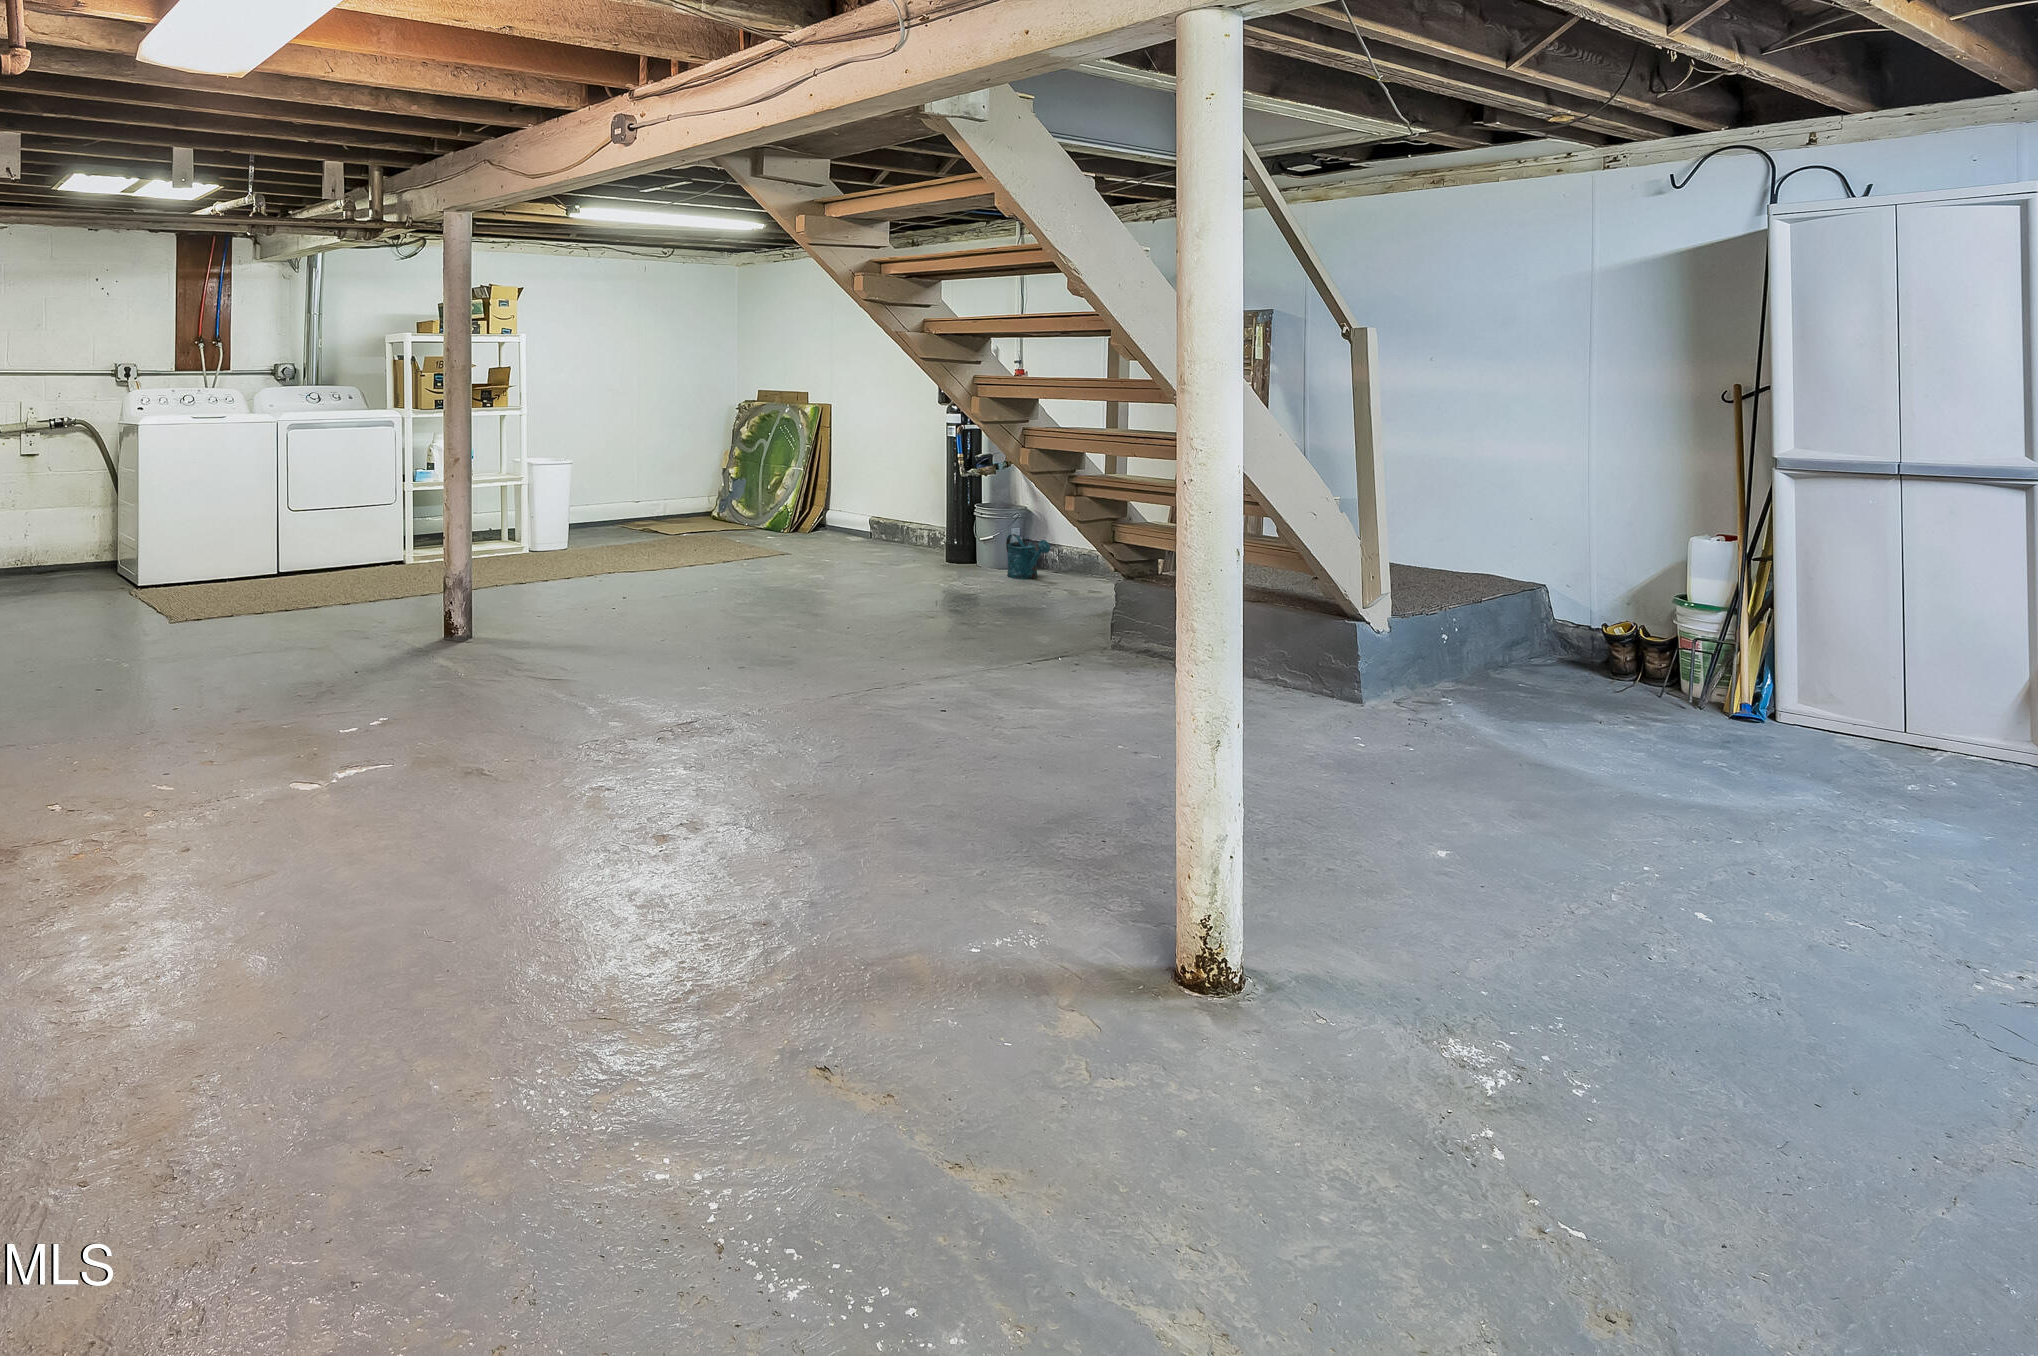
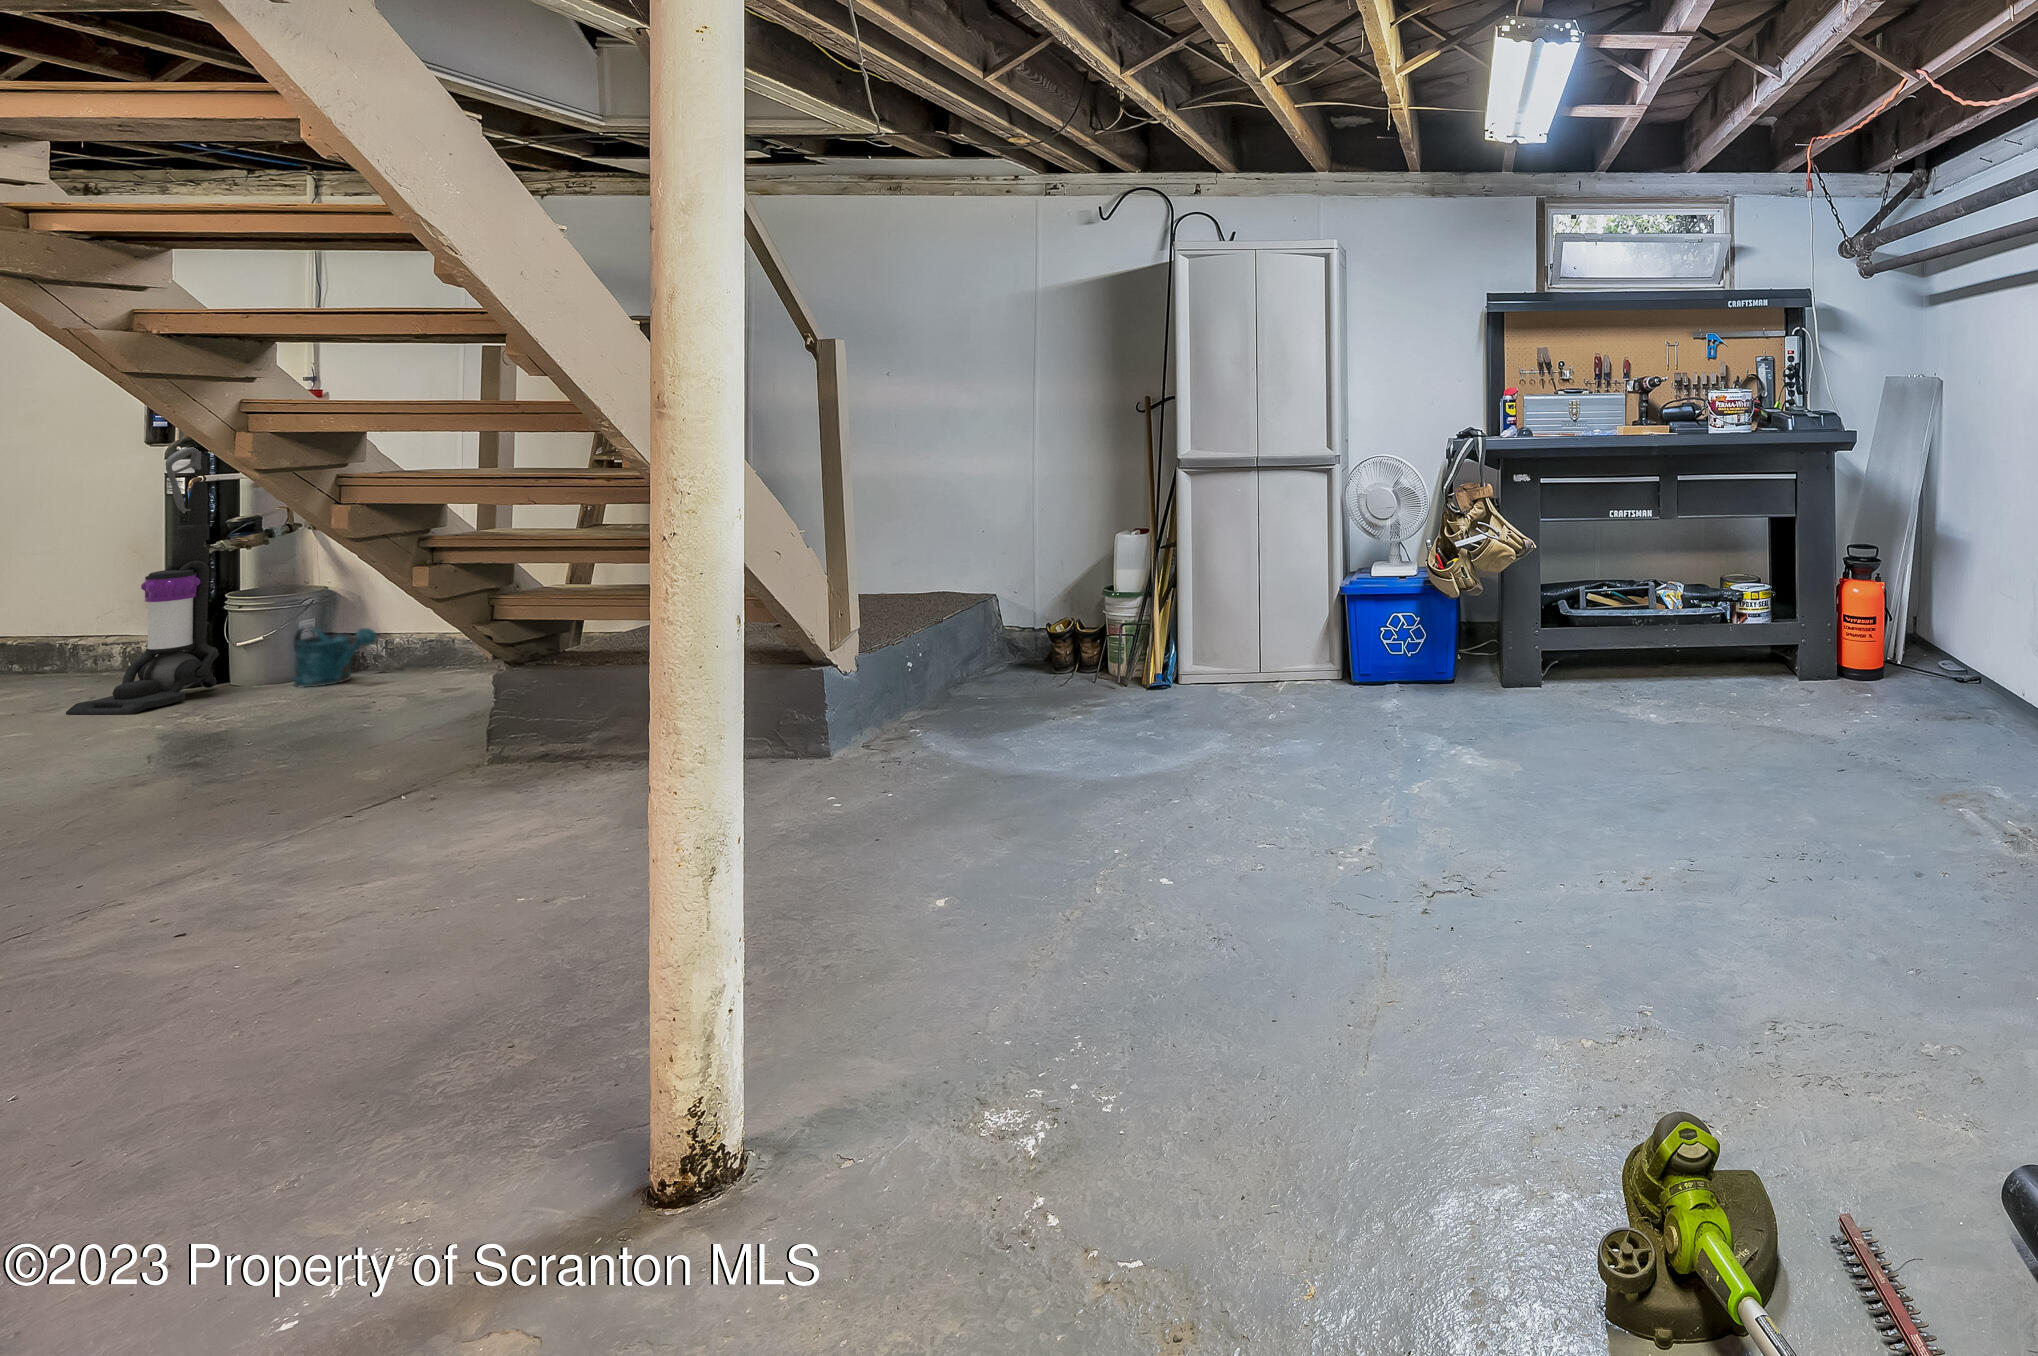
vacuum cleaner: none [904,402,970,580] -> present [66,447,219,714]

